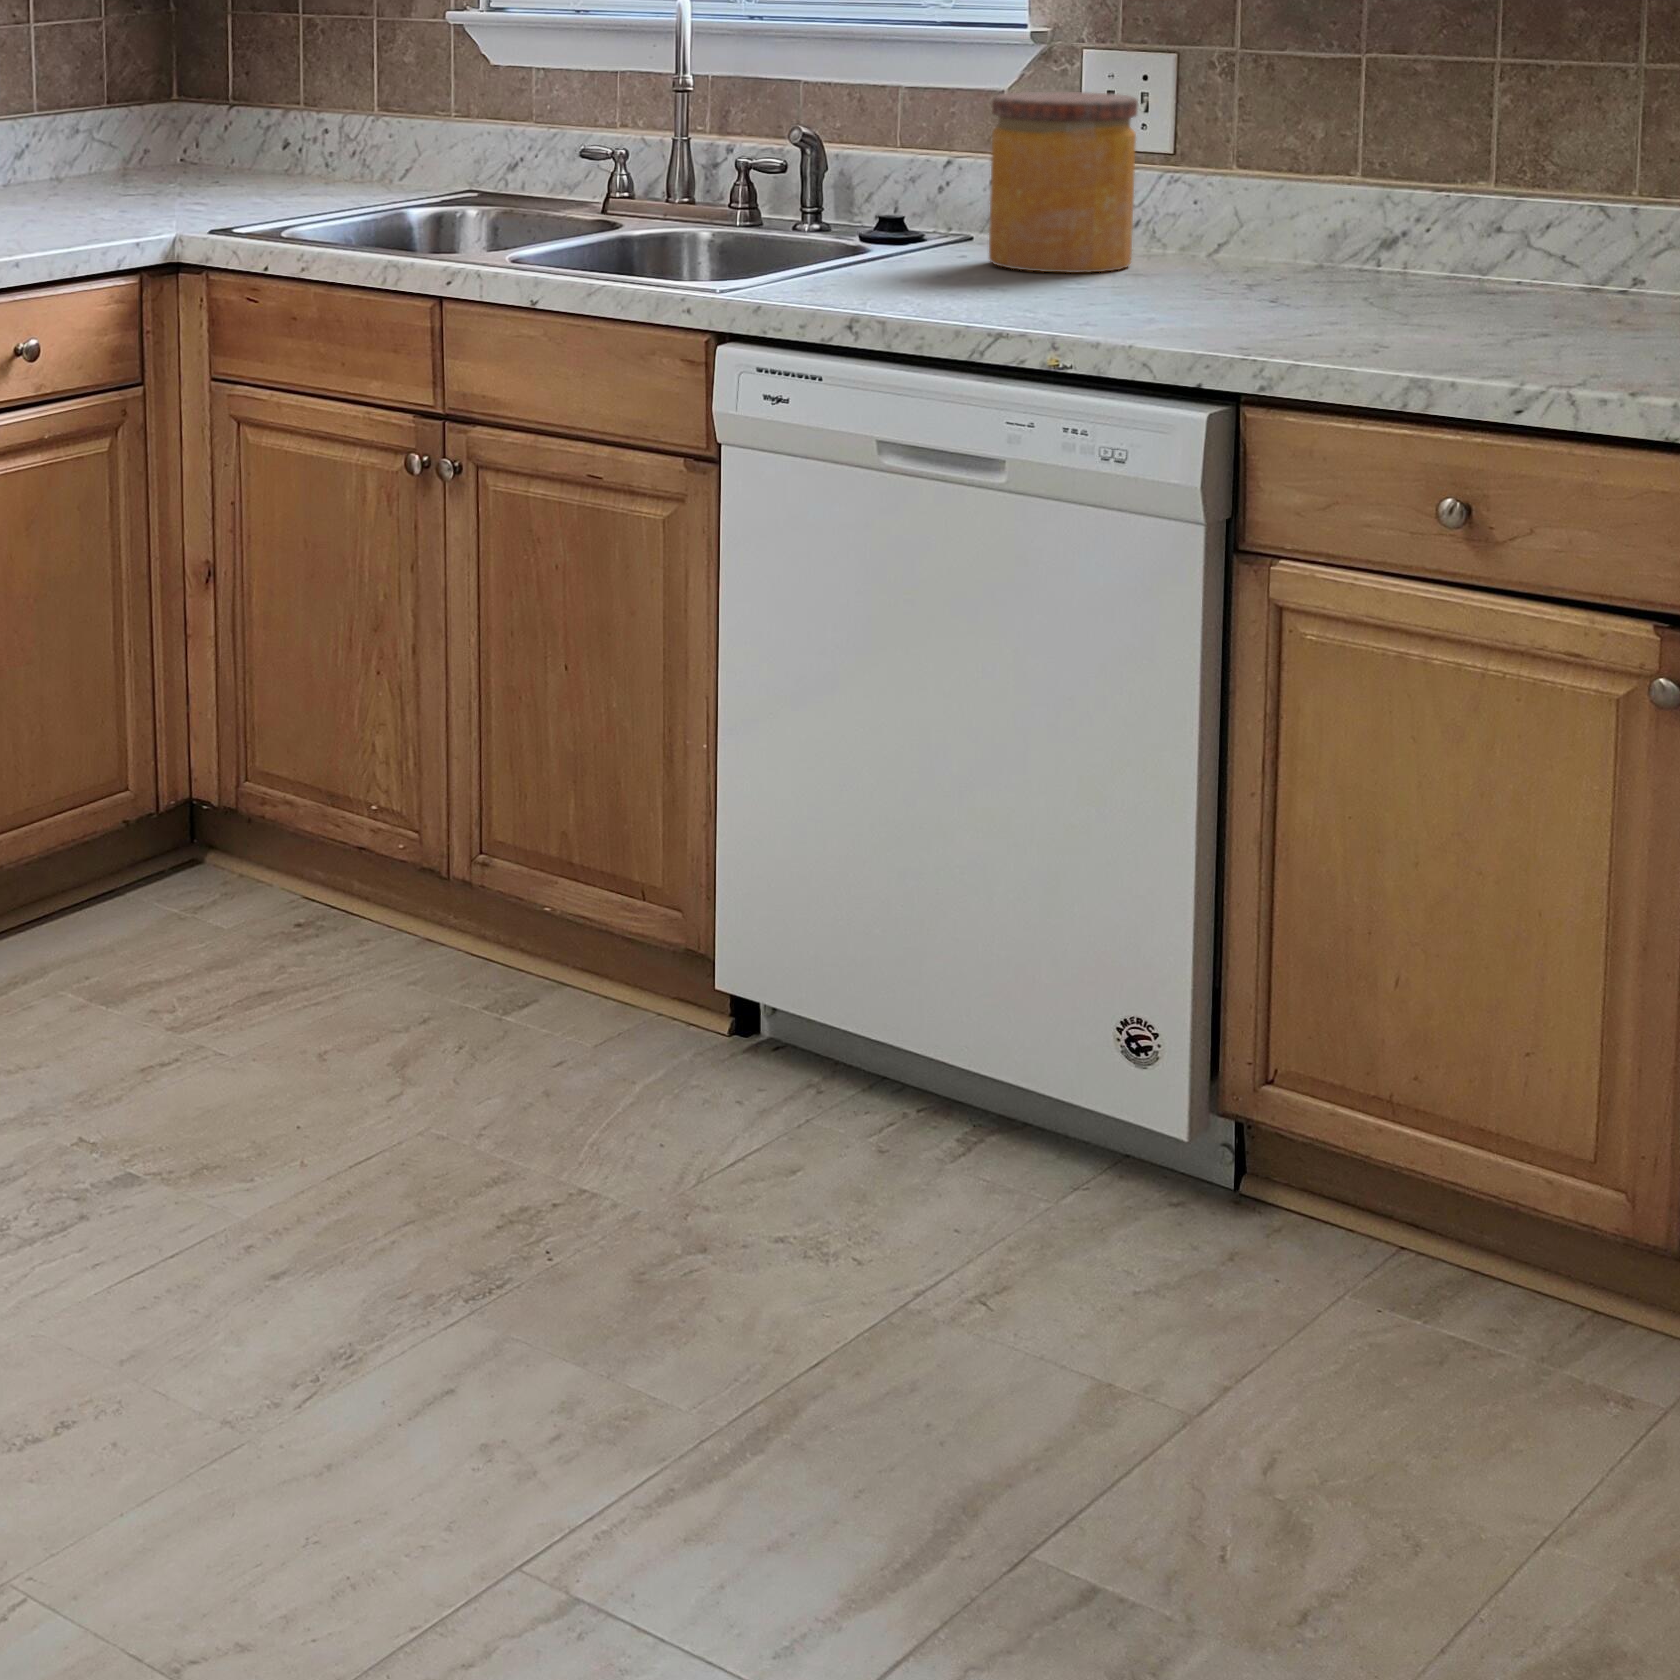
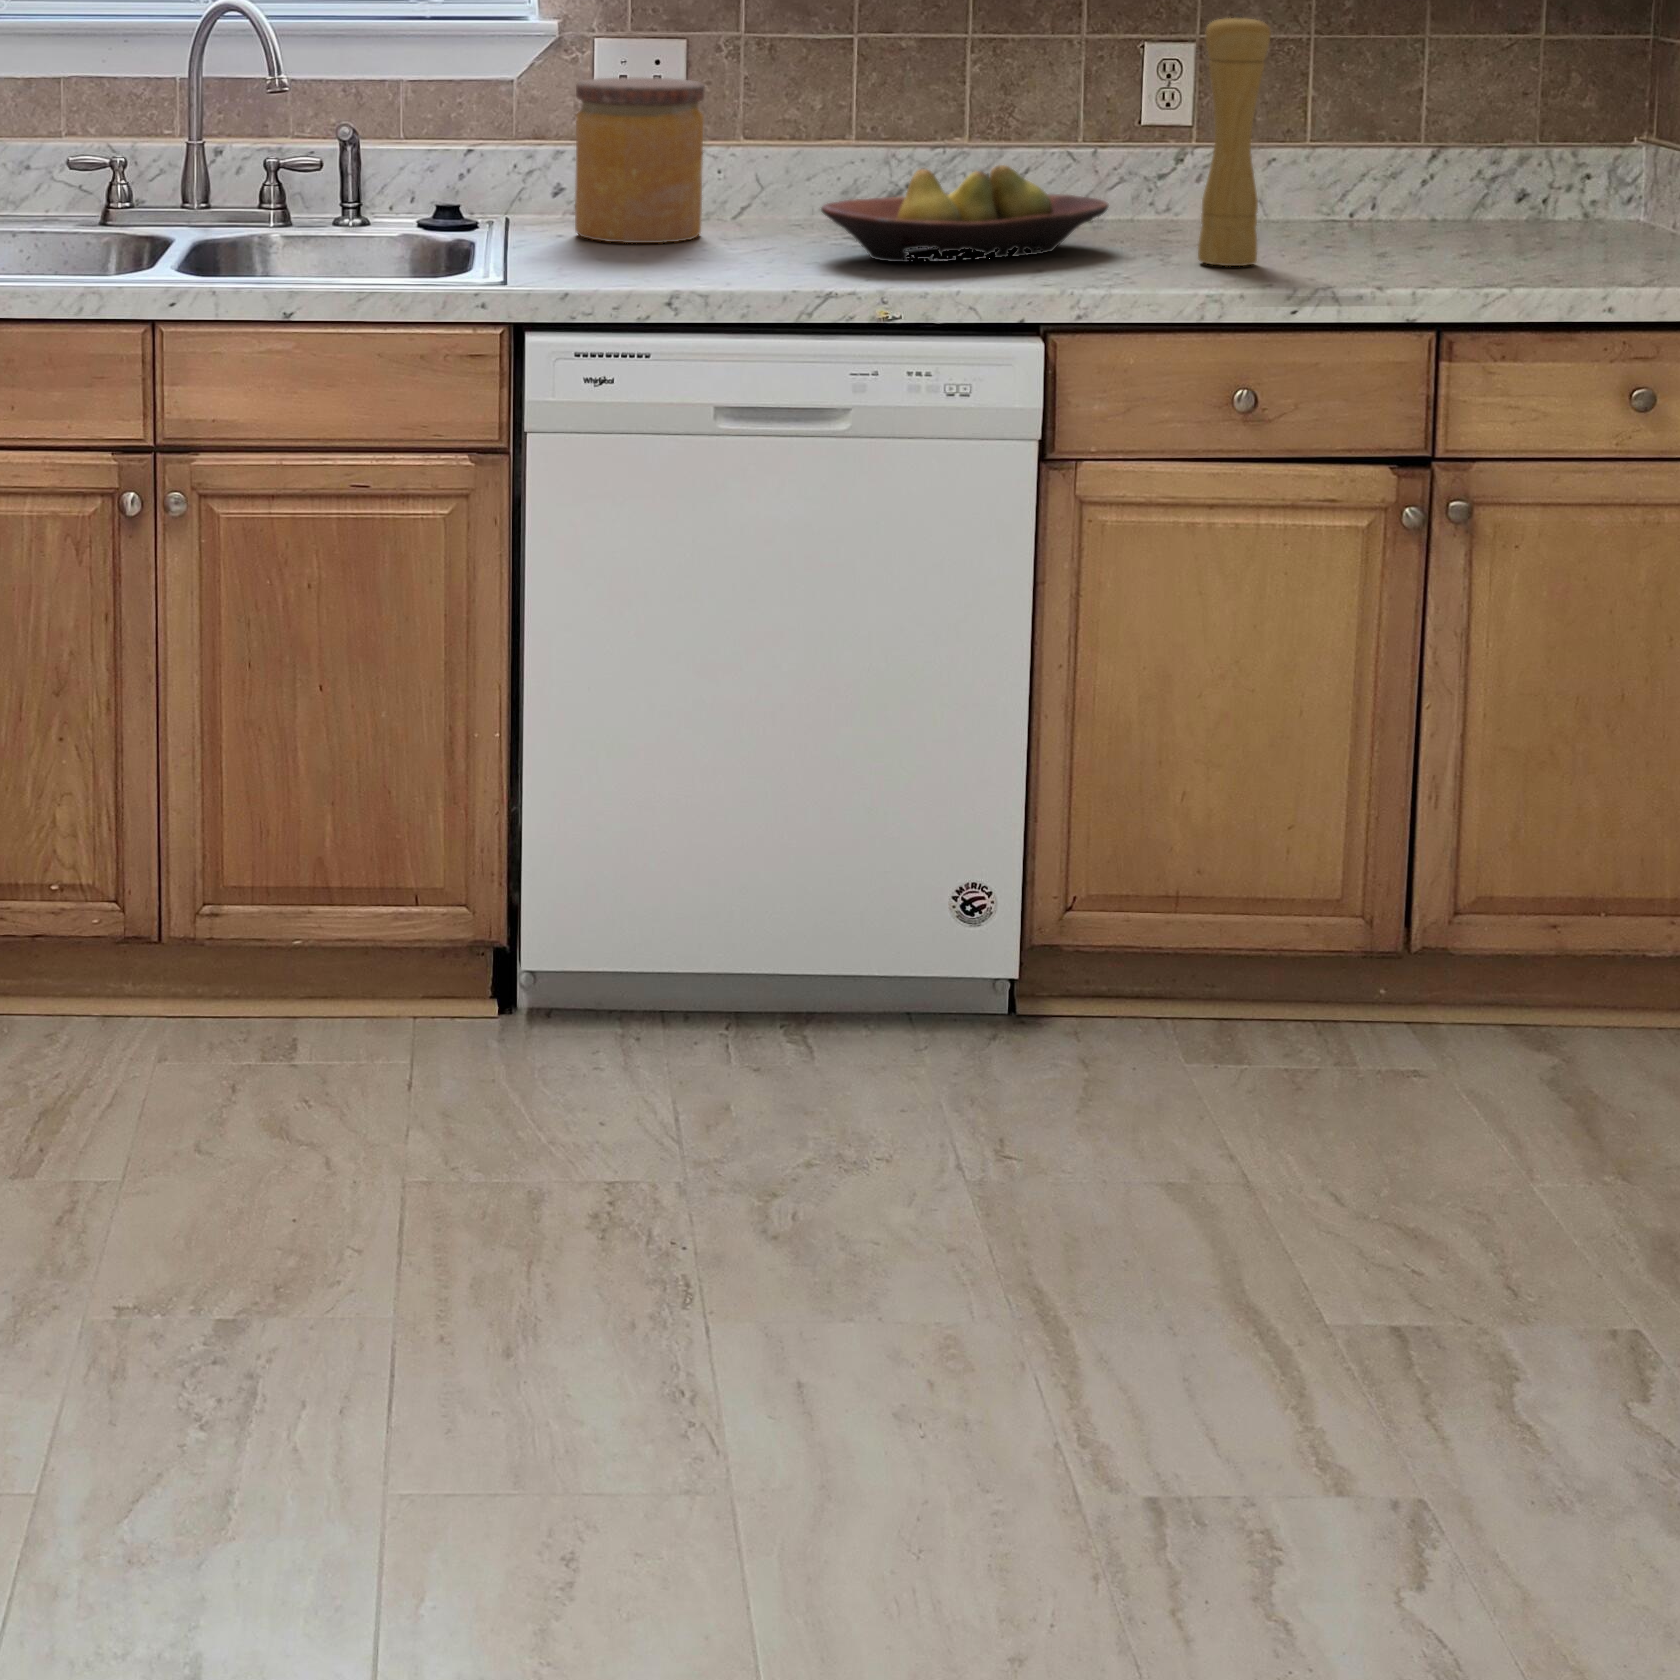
pepper mill: none [1523,33,1622,350] -> present [1198,14,1271,266]
fruit bowl: none [1119,205,1512,318] -> present [821,165,1109,262]

